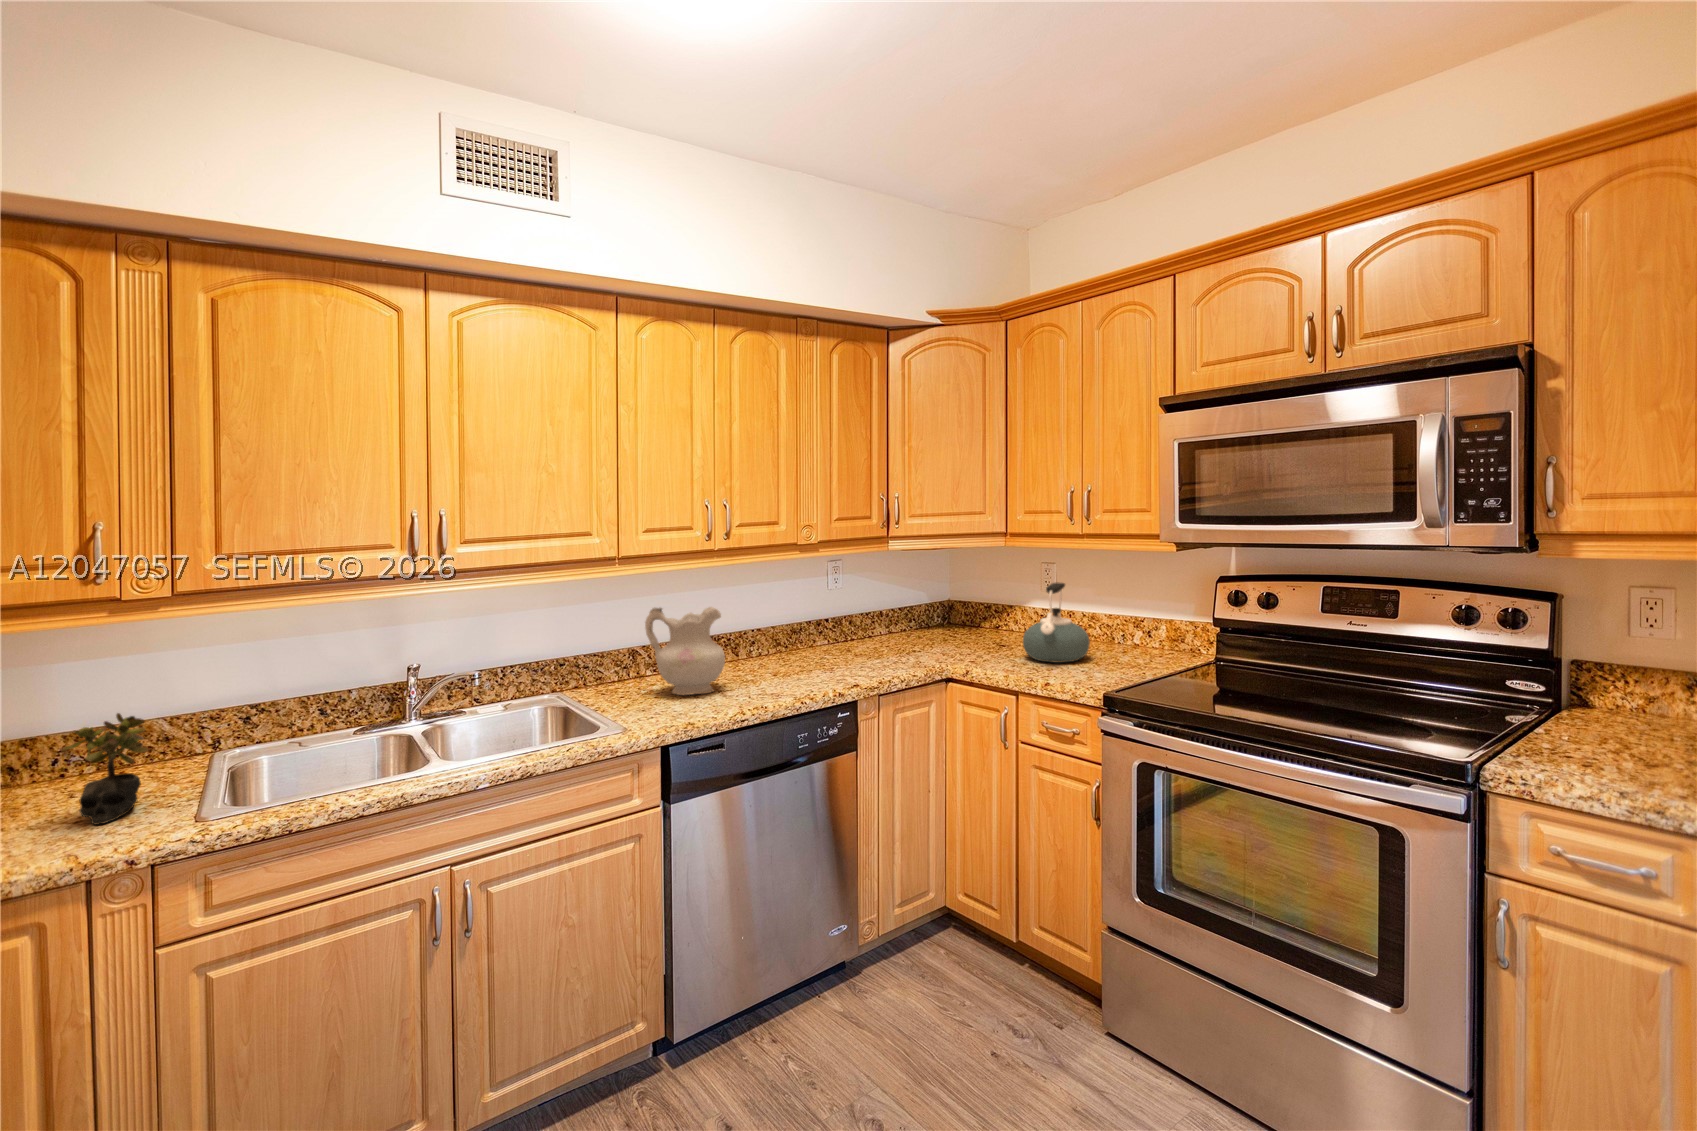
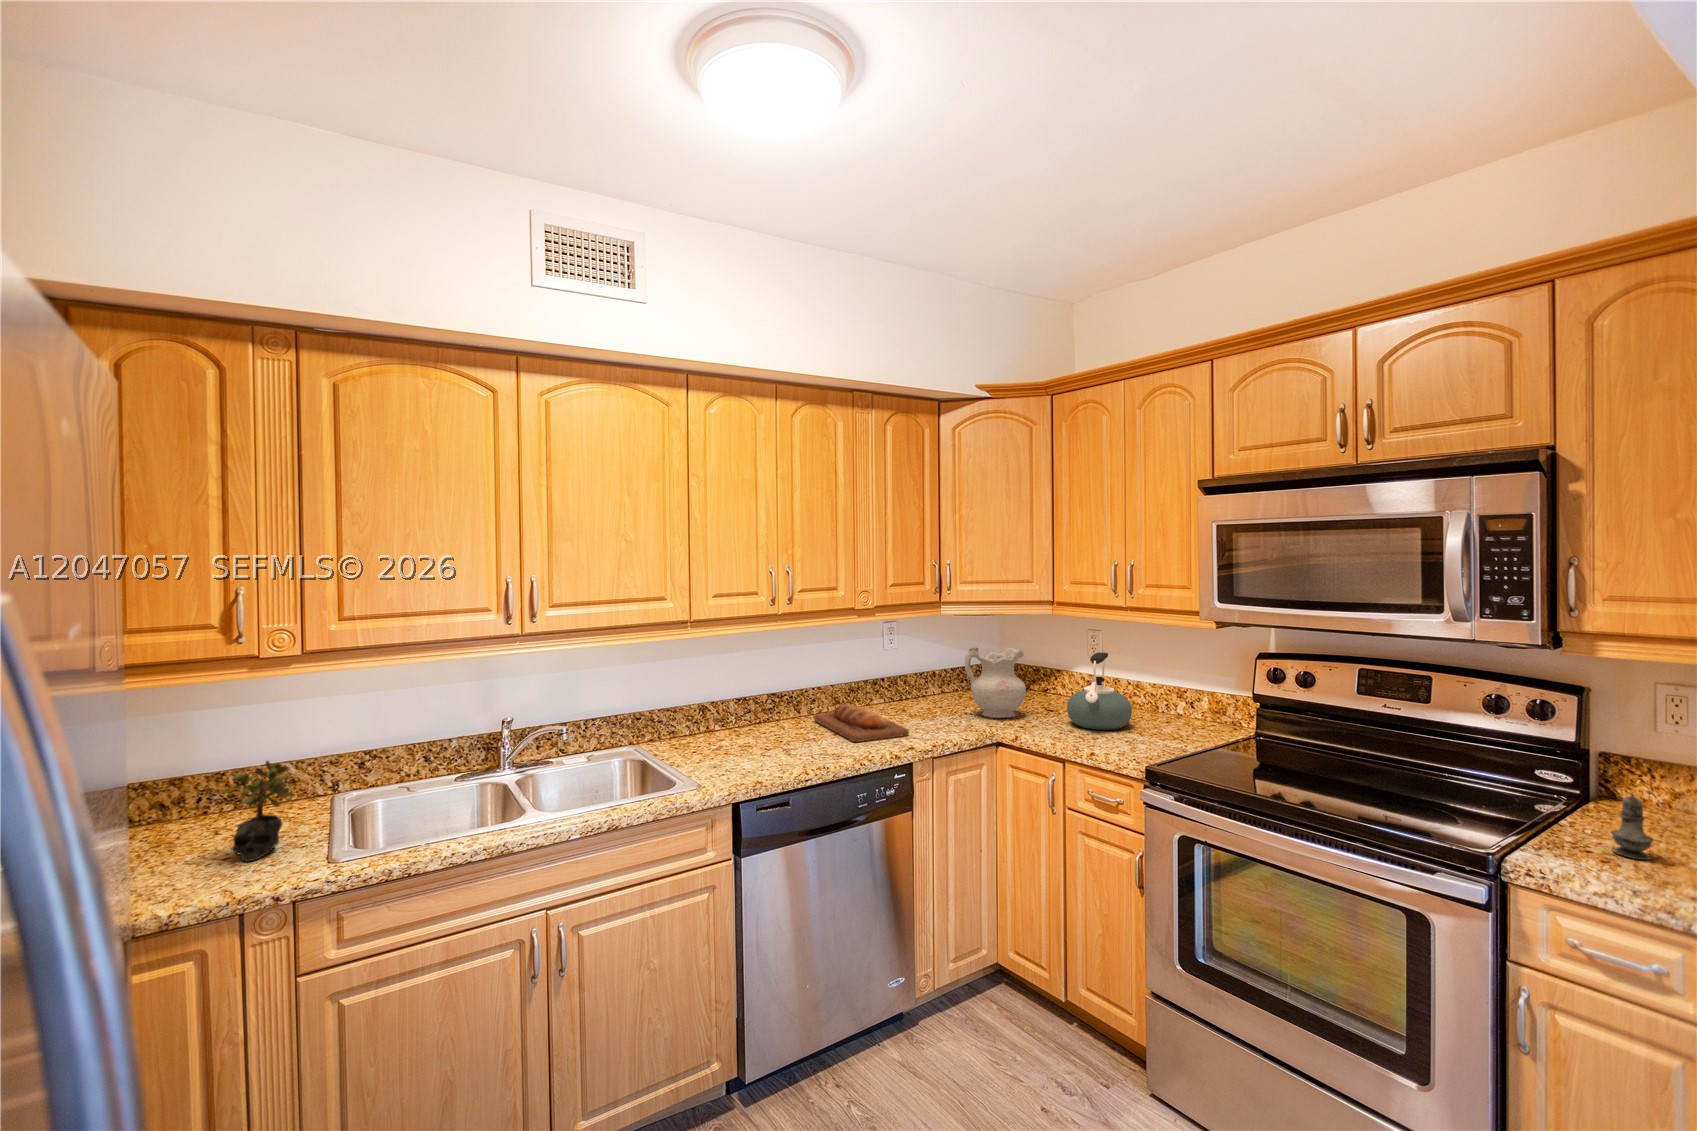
ceramic pitcher: present [645,607,725,695] -> present [965,647,1026,718]
bread loaf: none [757,644,856,682] -> present [814,704,909,742]
salt shaker: none [1578,701,1622,770] -> present [1611,793,1653,860]

